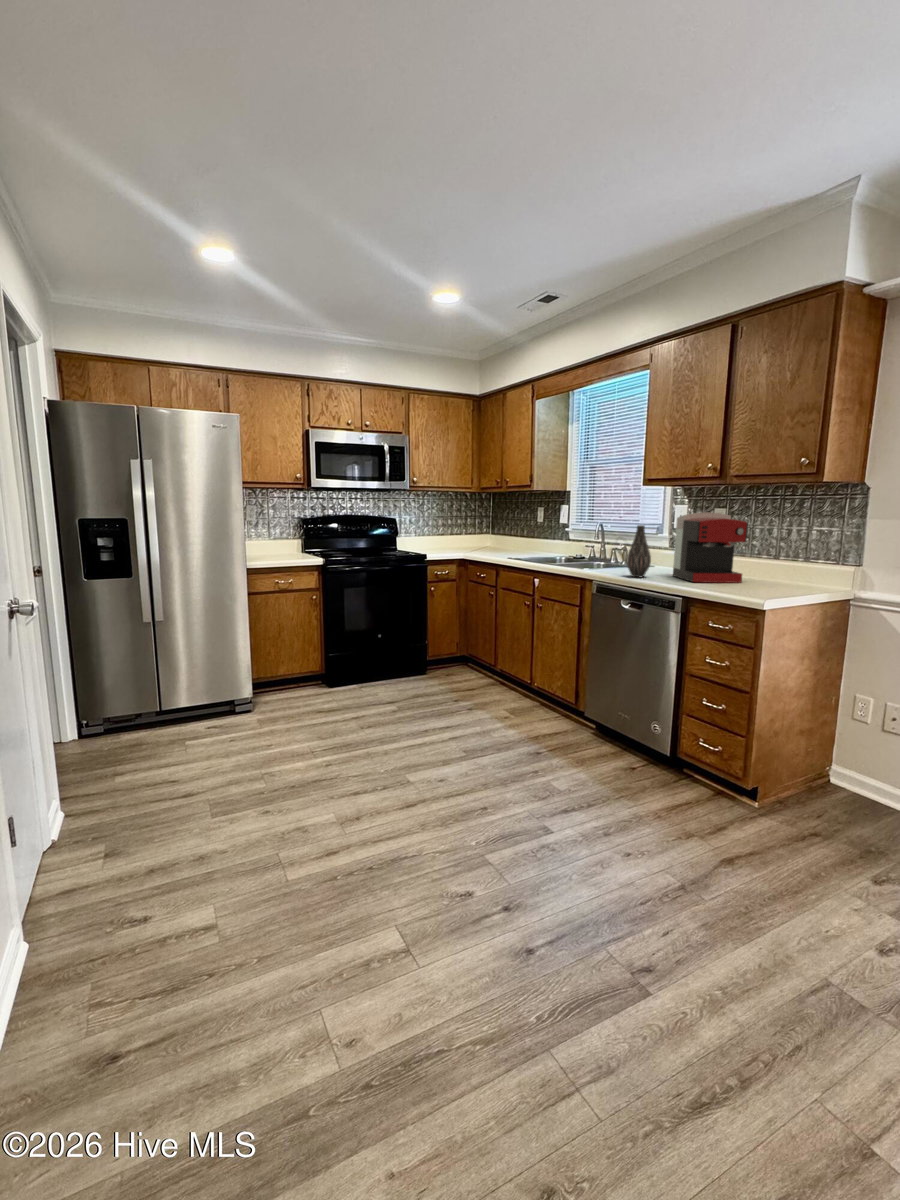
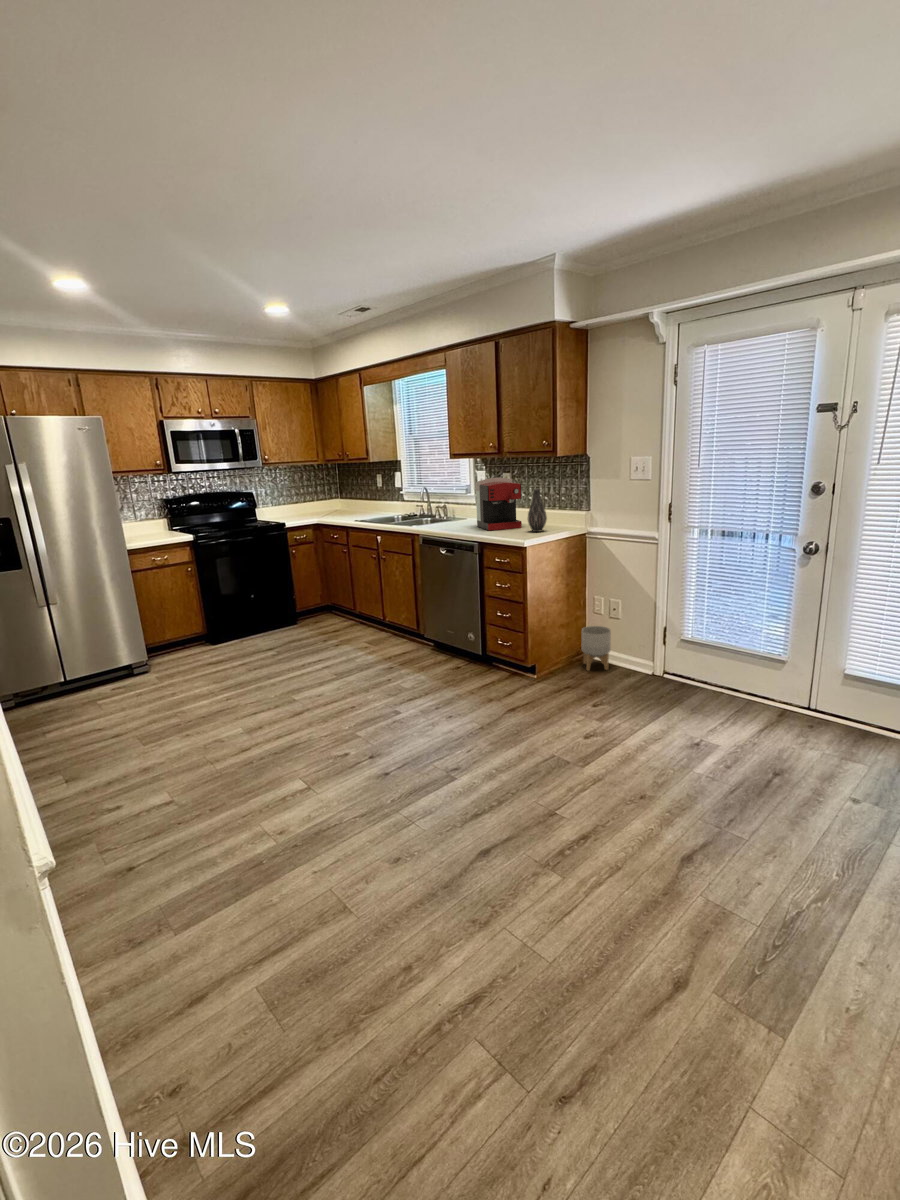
vase: present [627,525,651,577] -> present [528,489,547,532]
planter: none [829,737,886,811] -> present [582,626,611,670]

